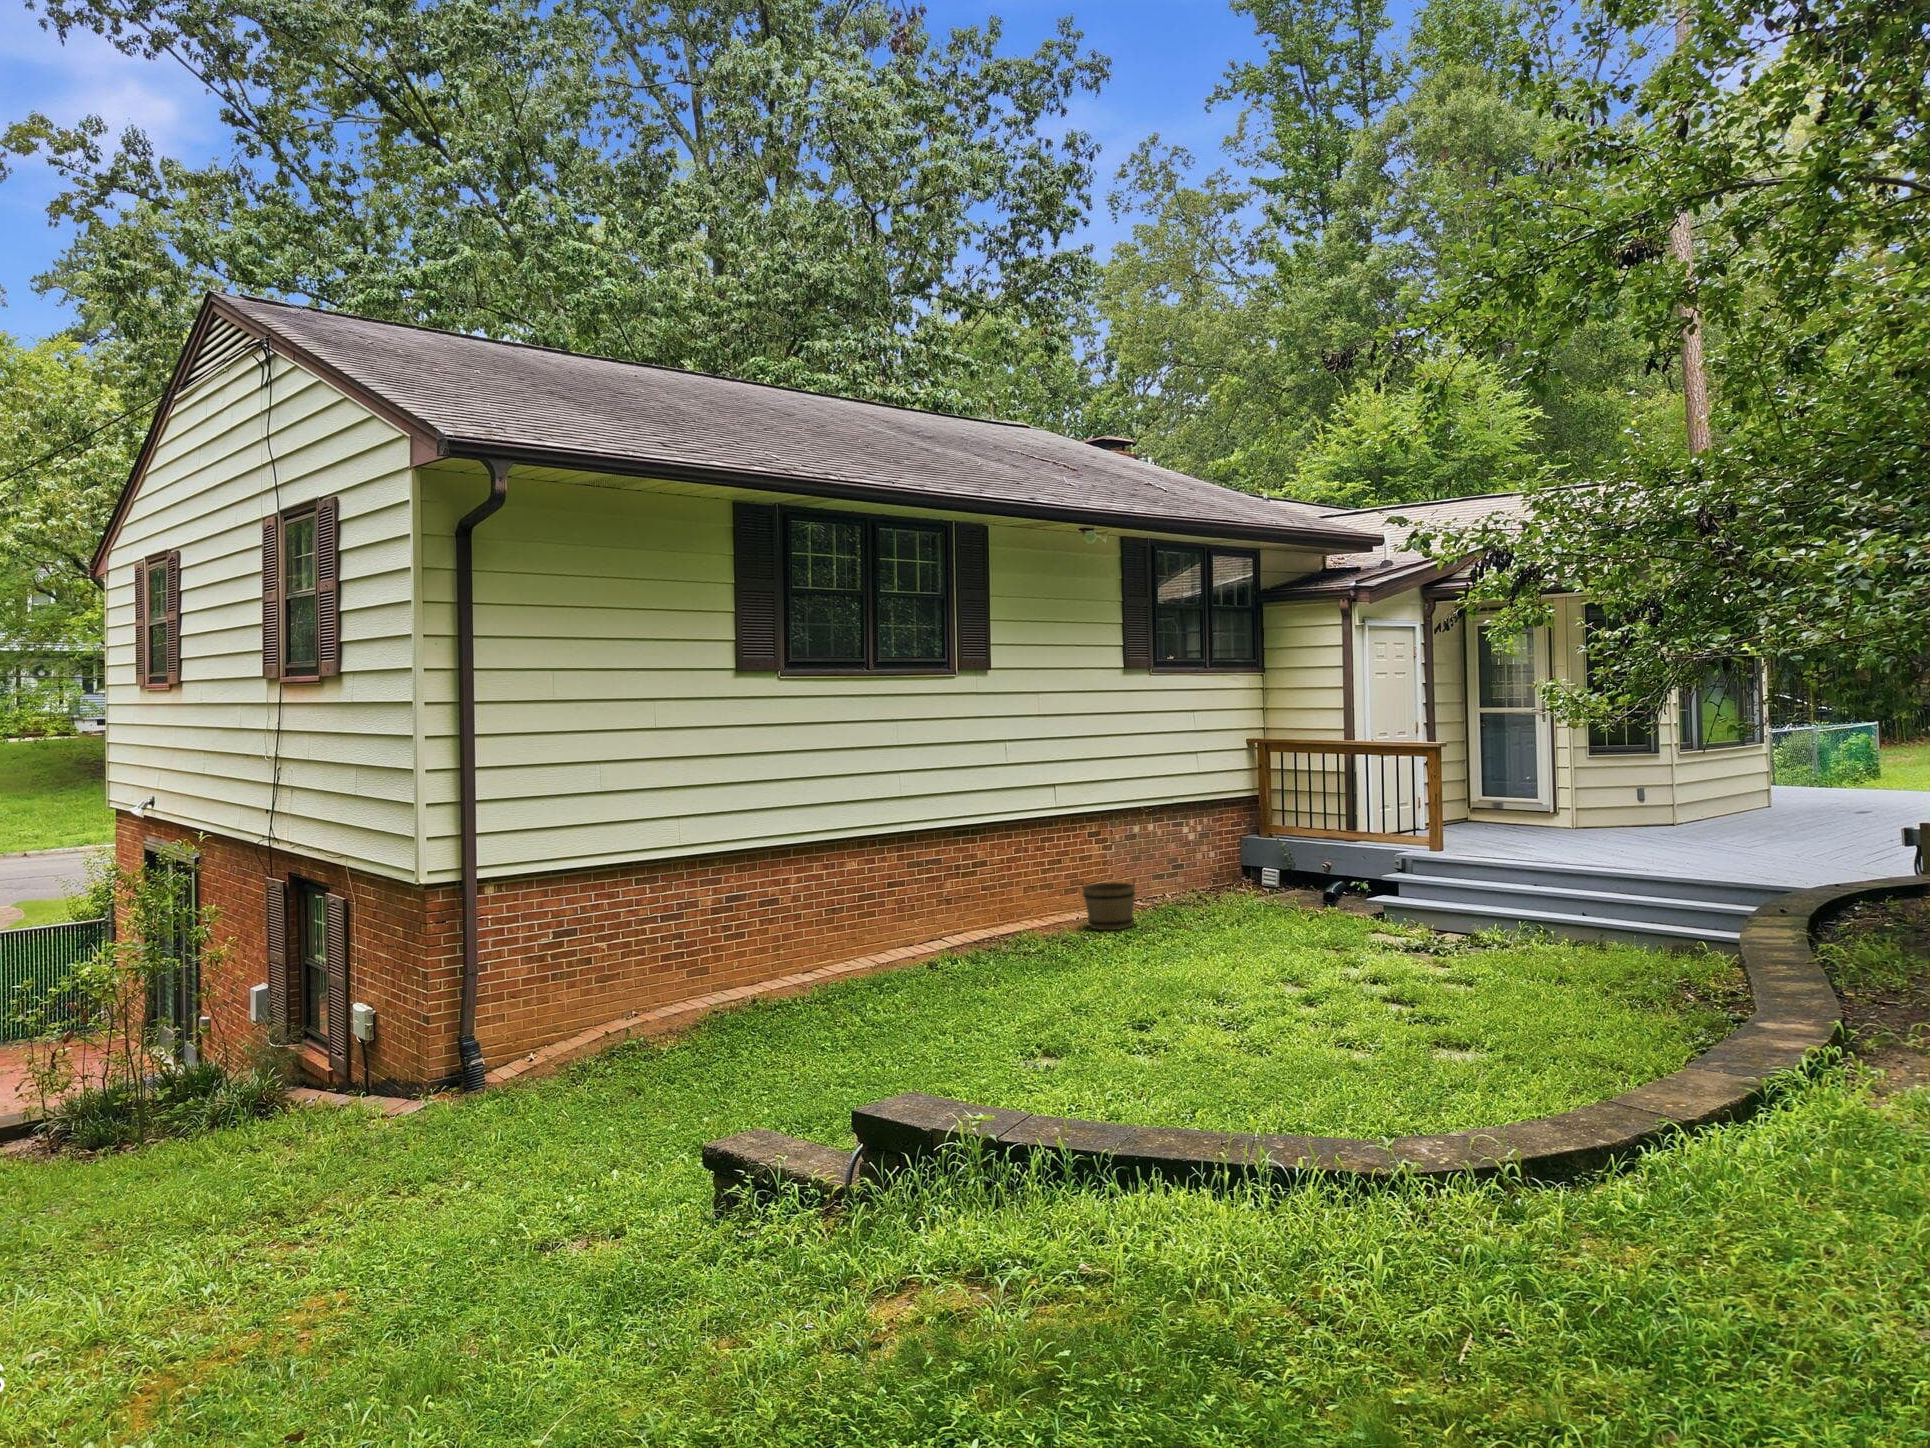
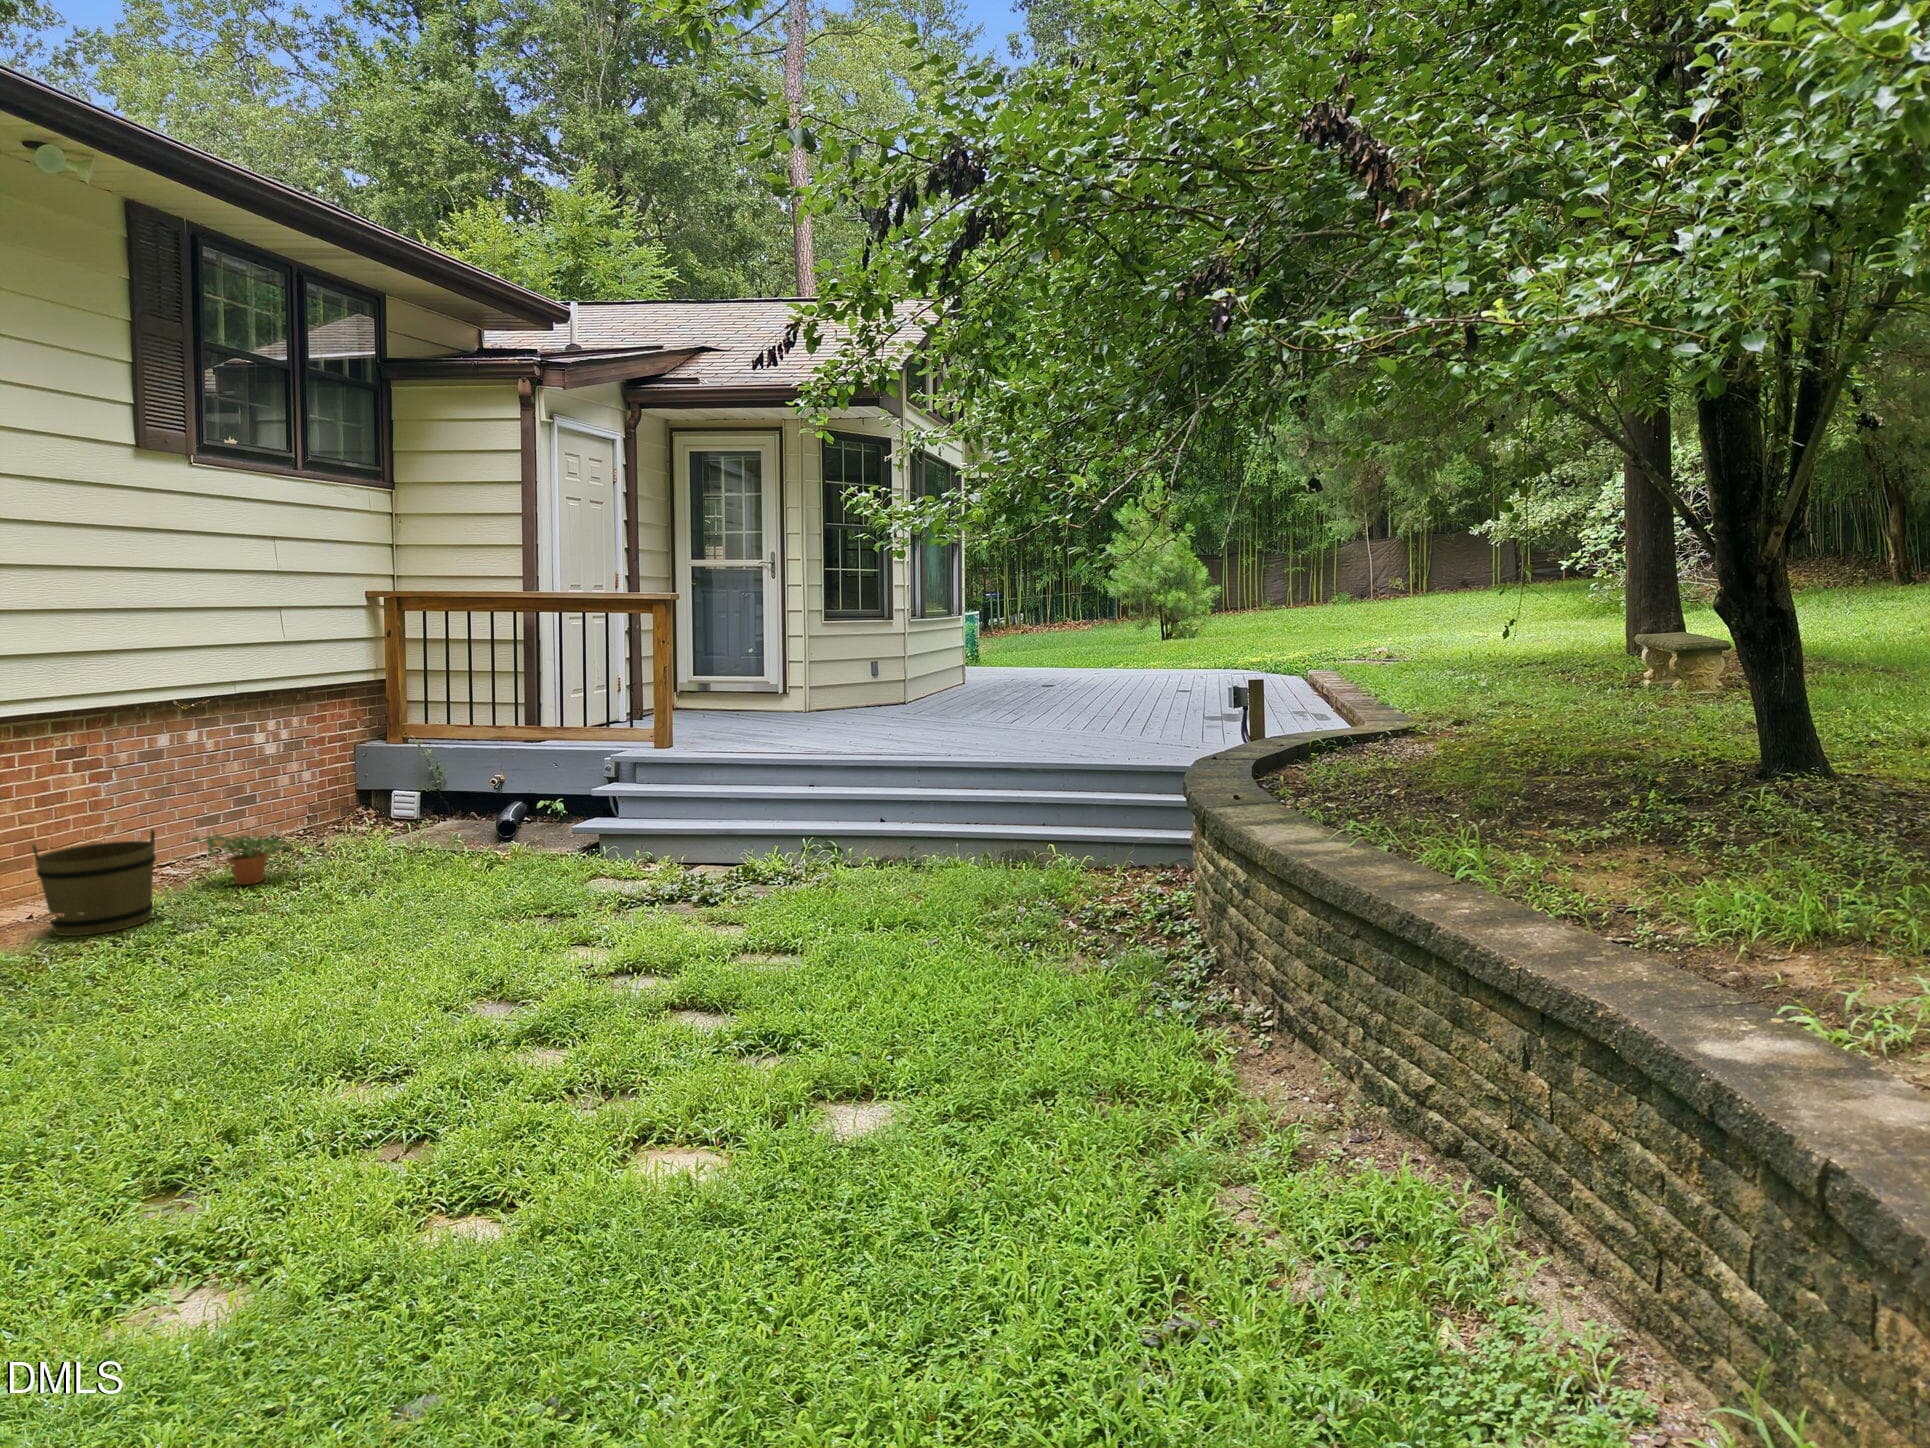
potted plant: none [1151,881,1210,914] -> present [192,835,304,885]

